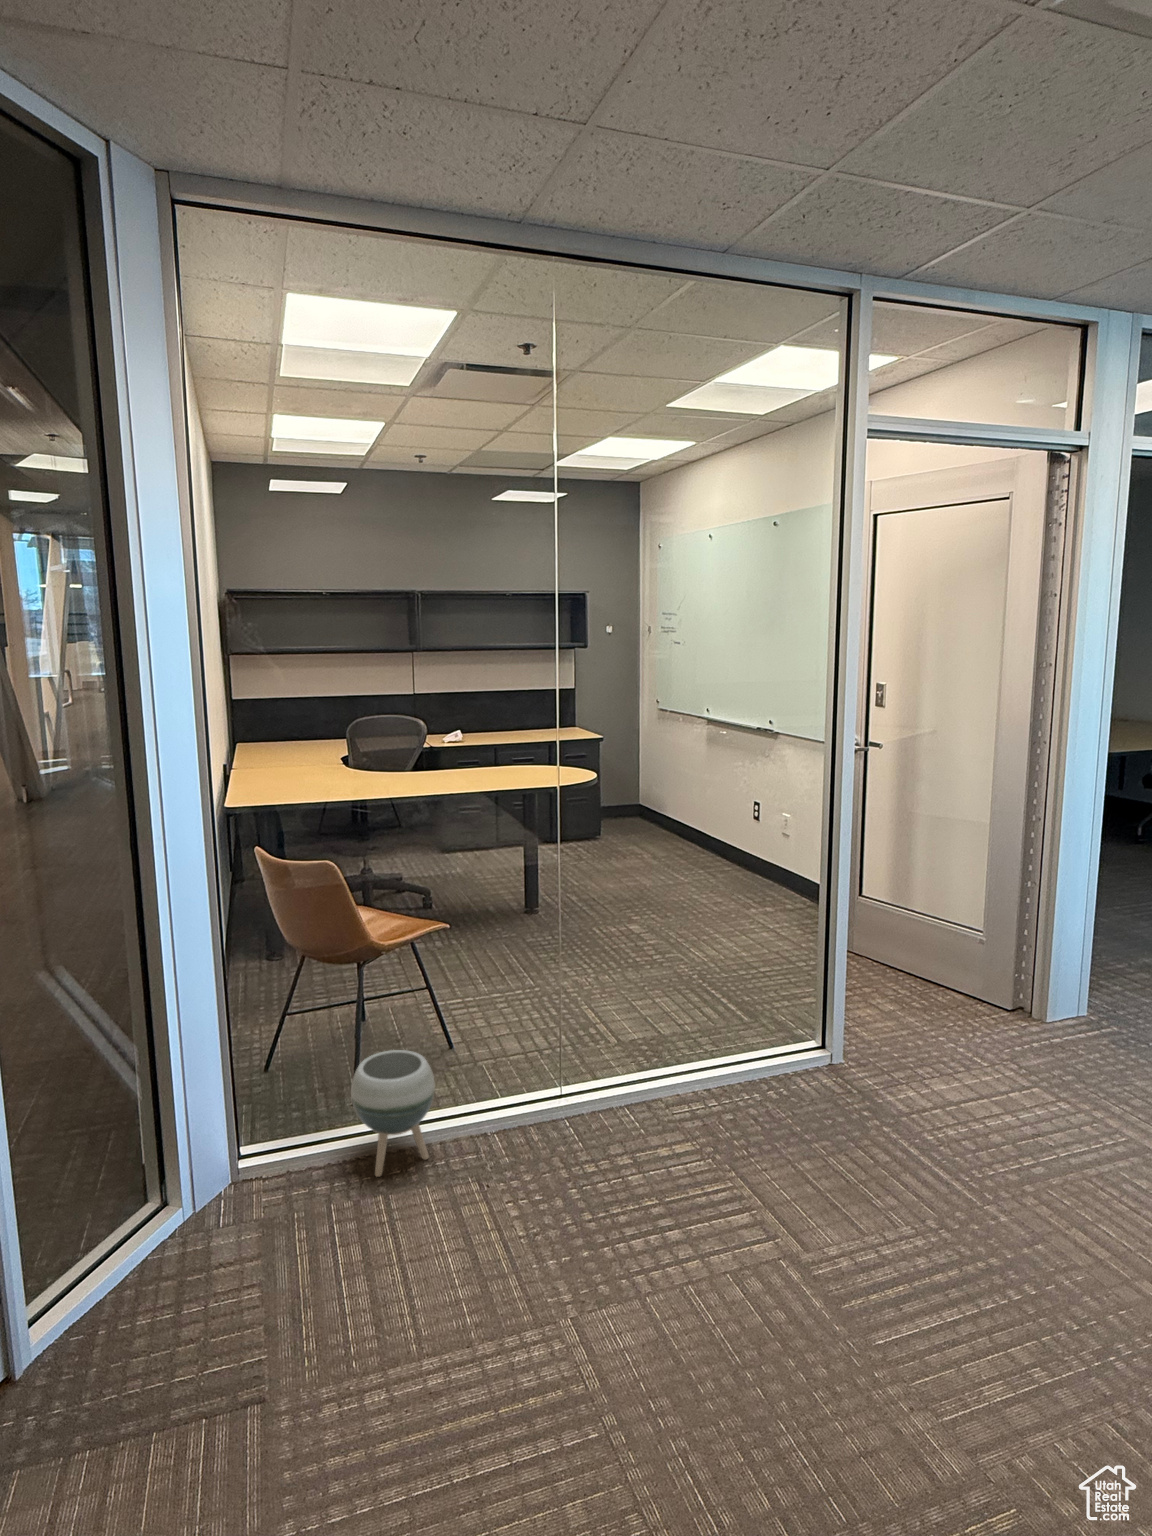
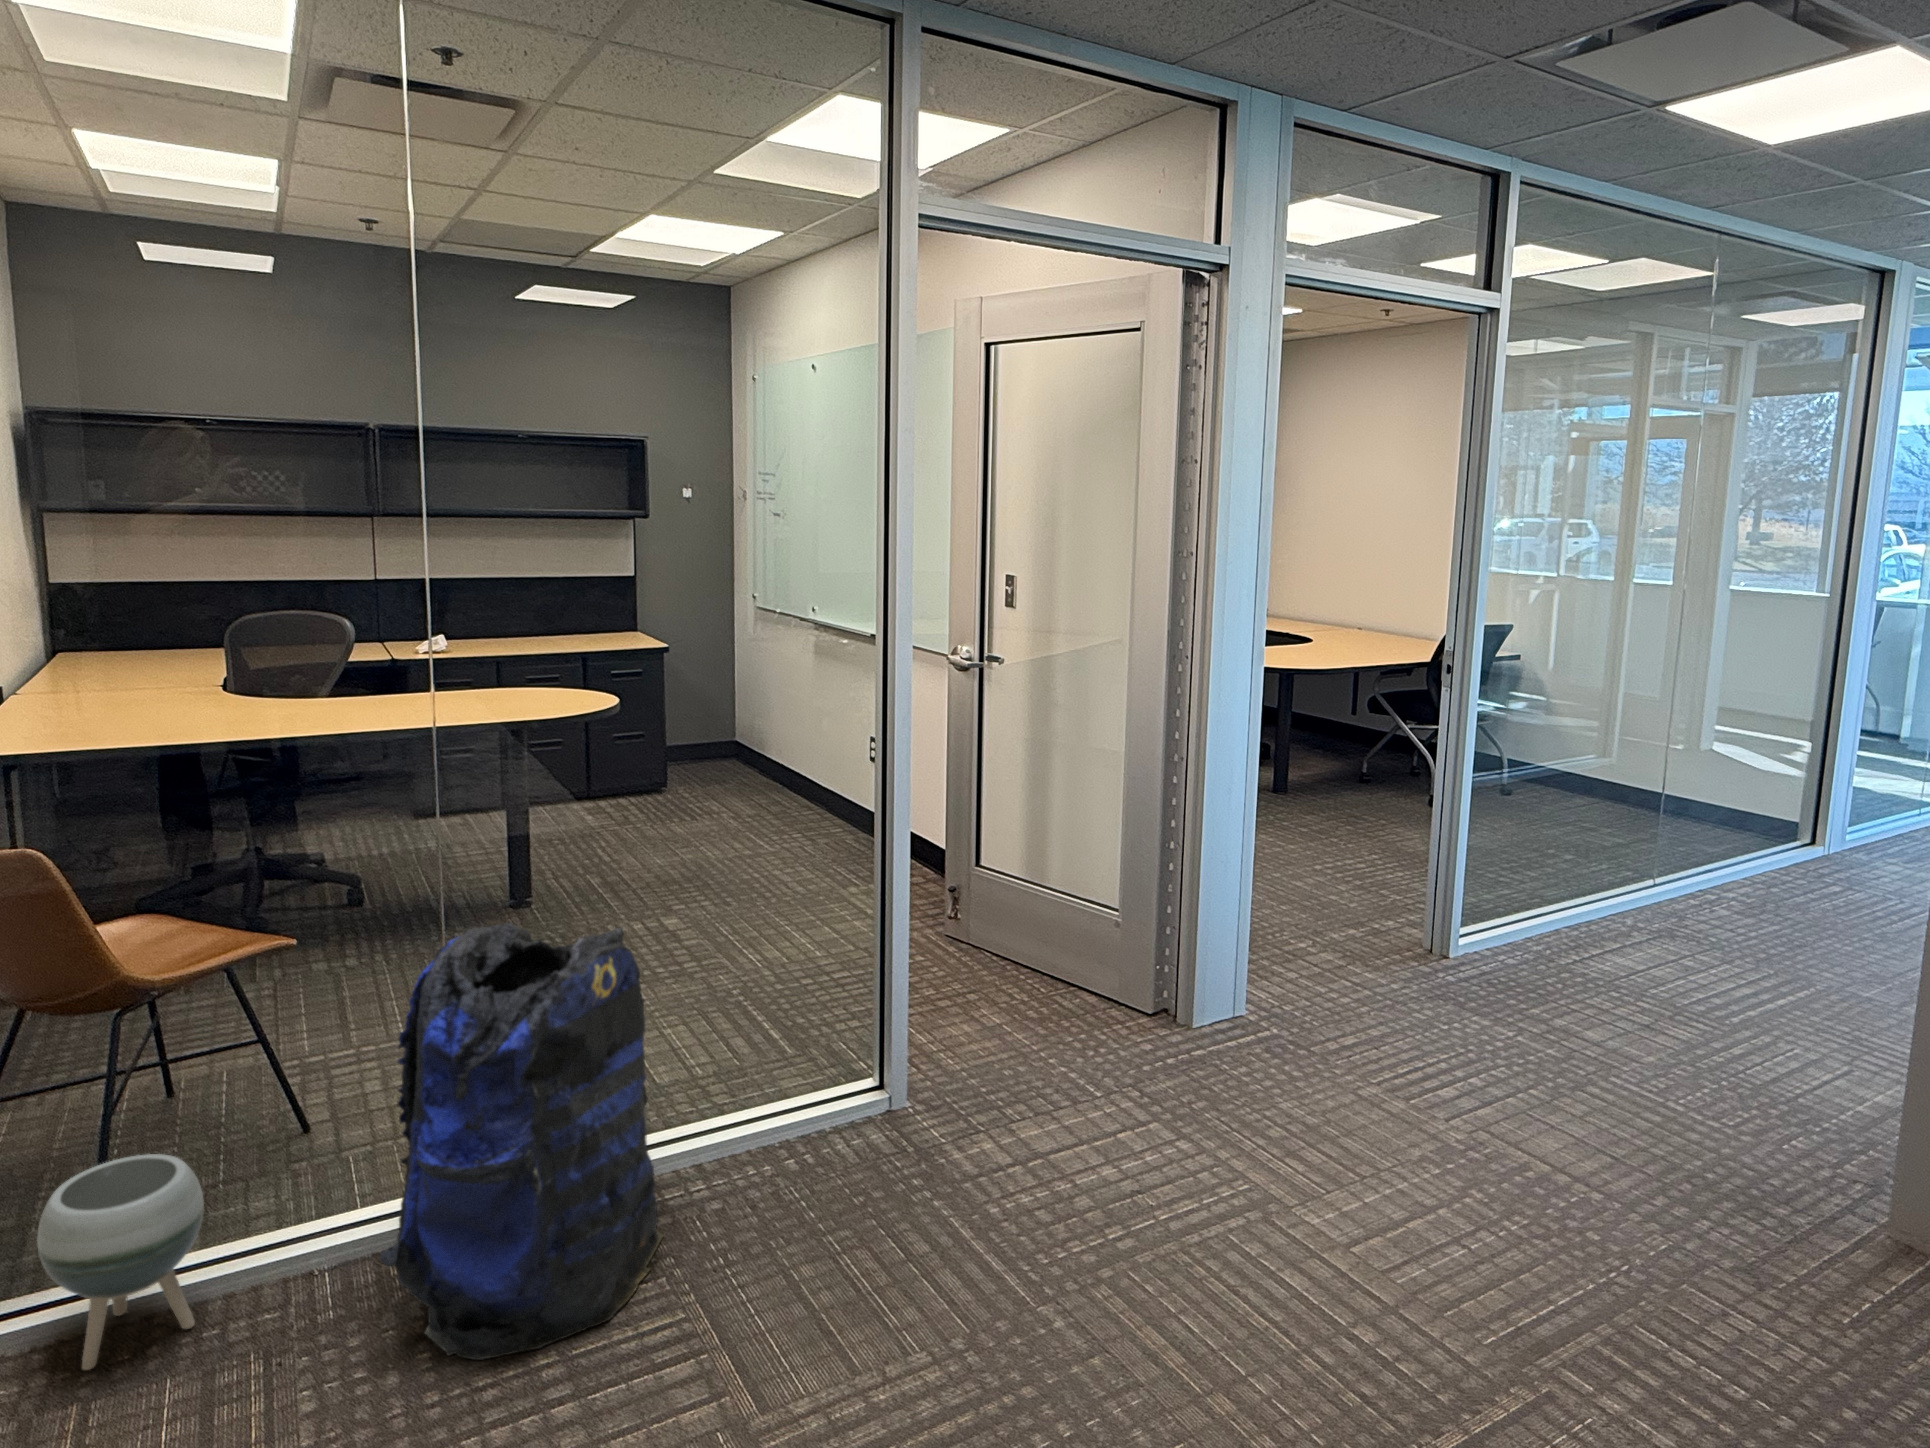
backpack: none [539,918,700,1197] -> present [379,923,663,1360]

